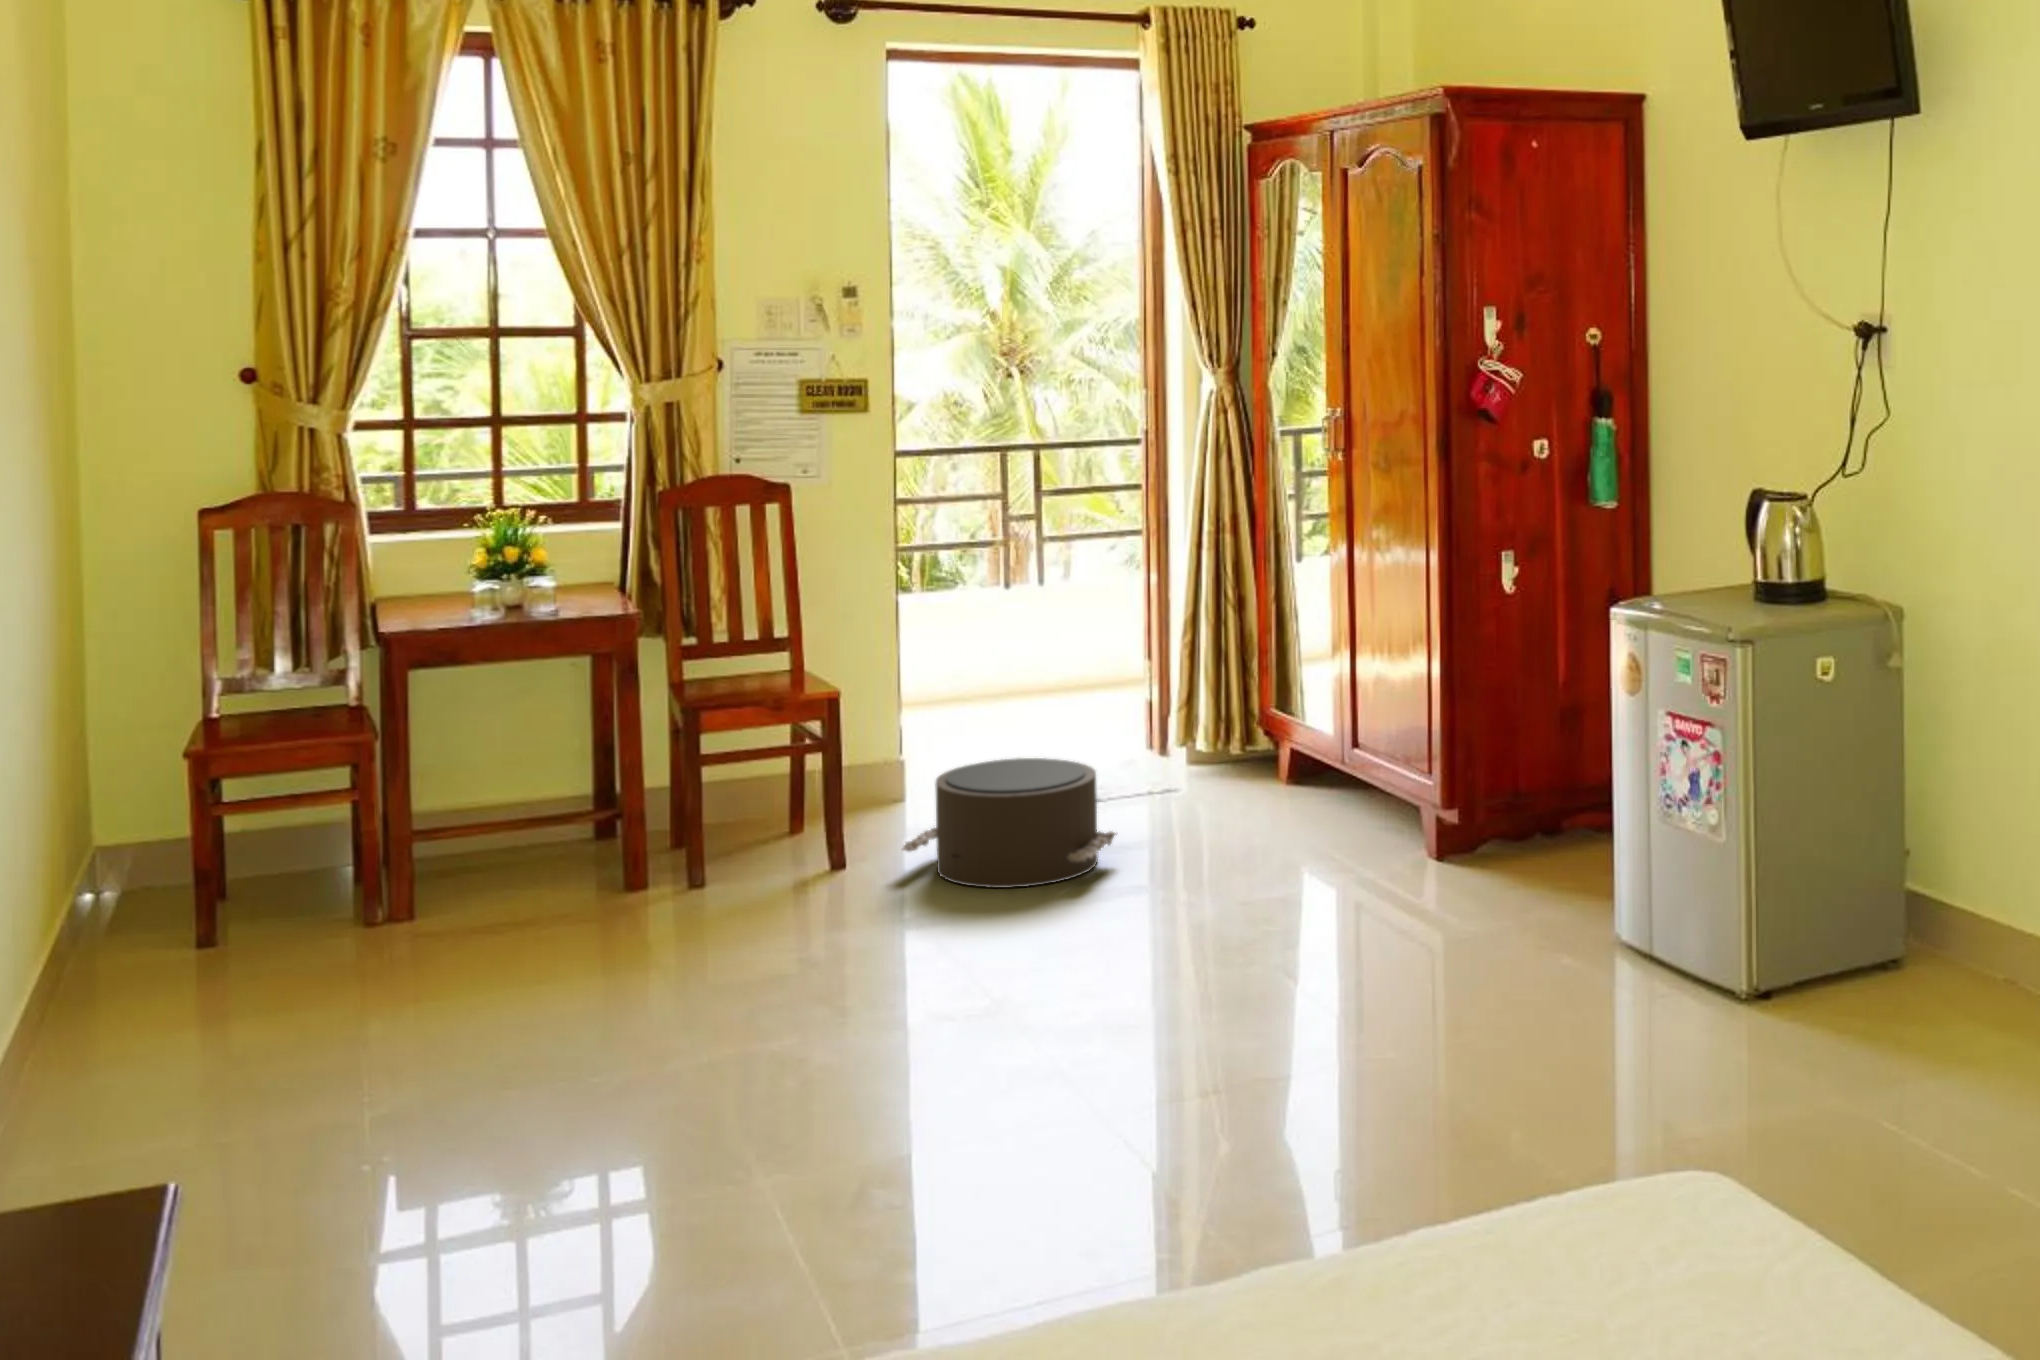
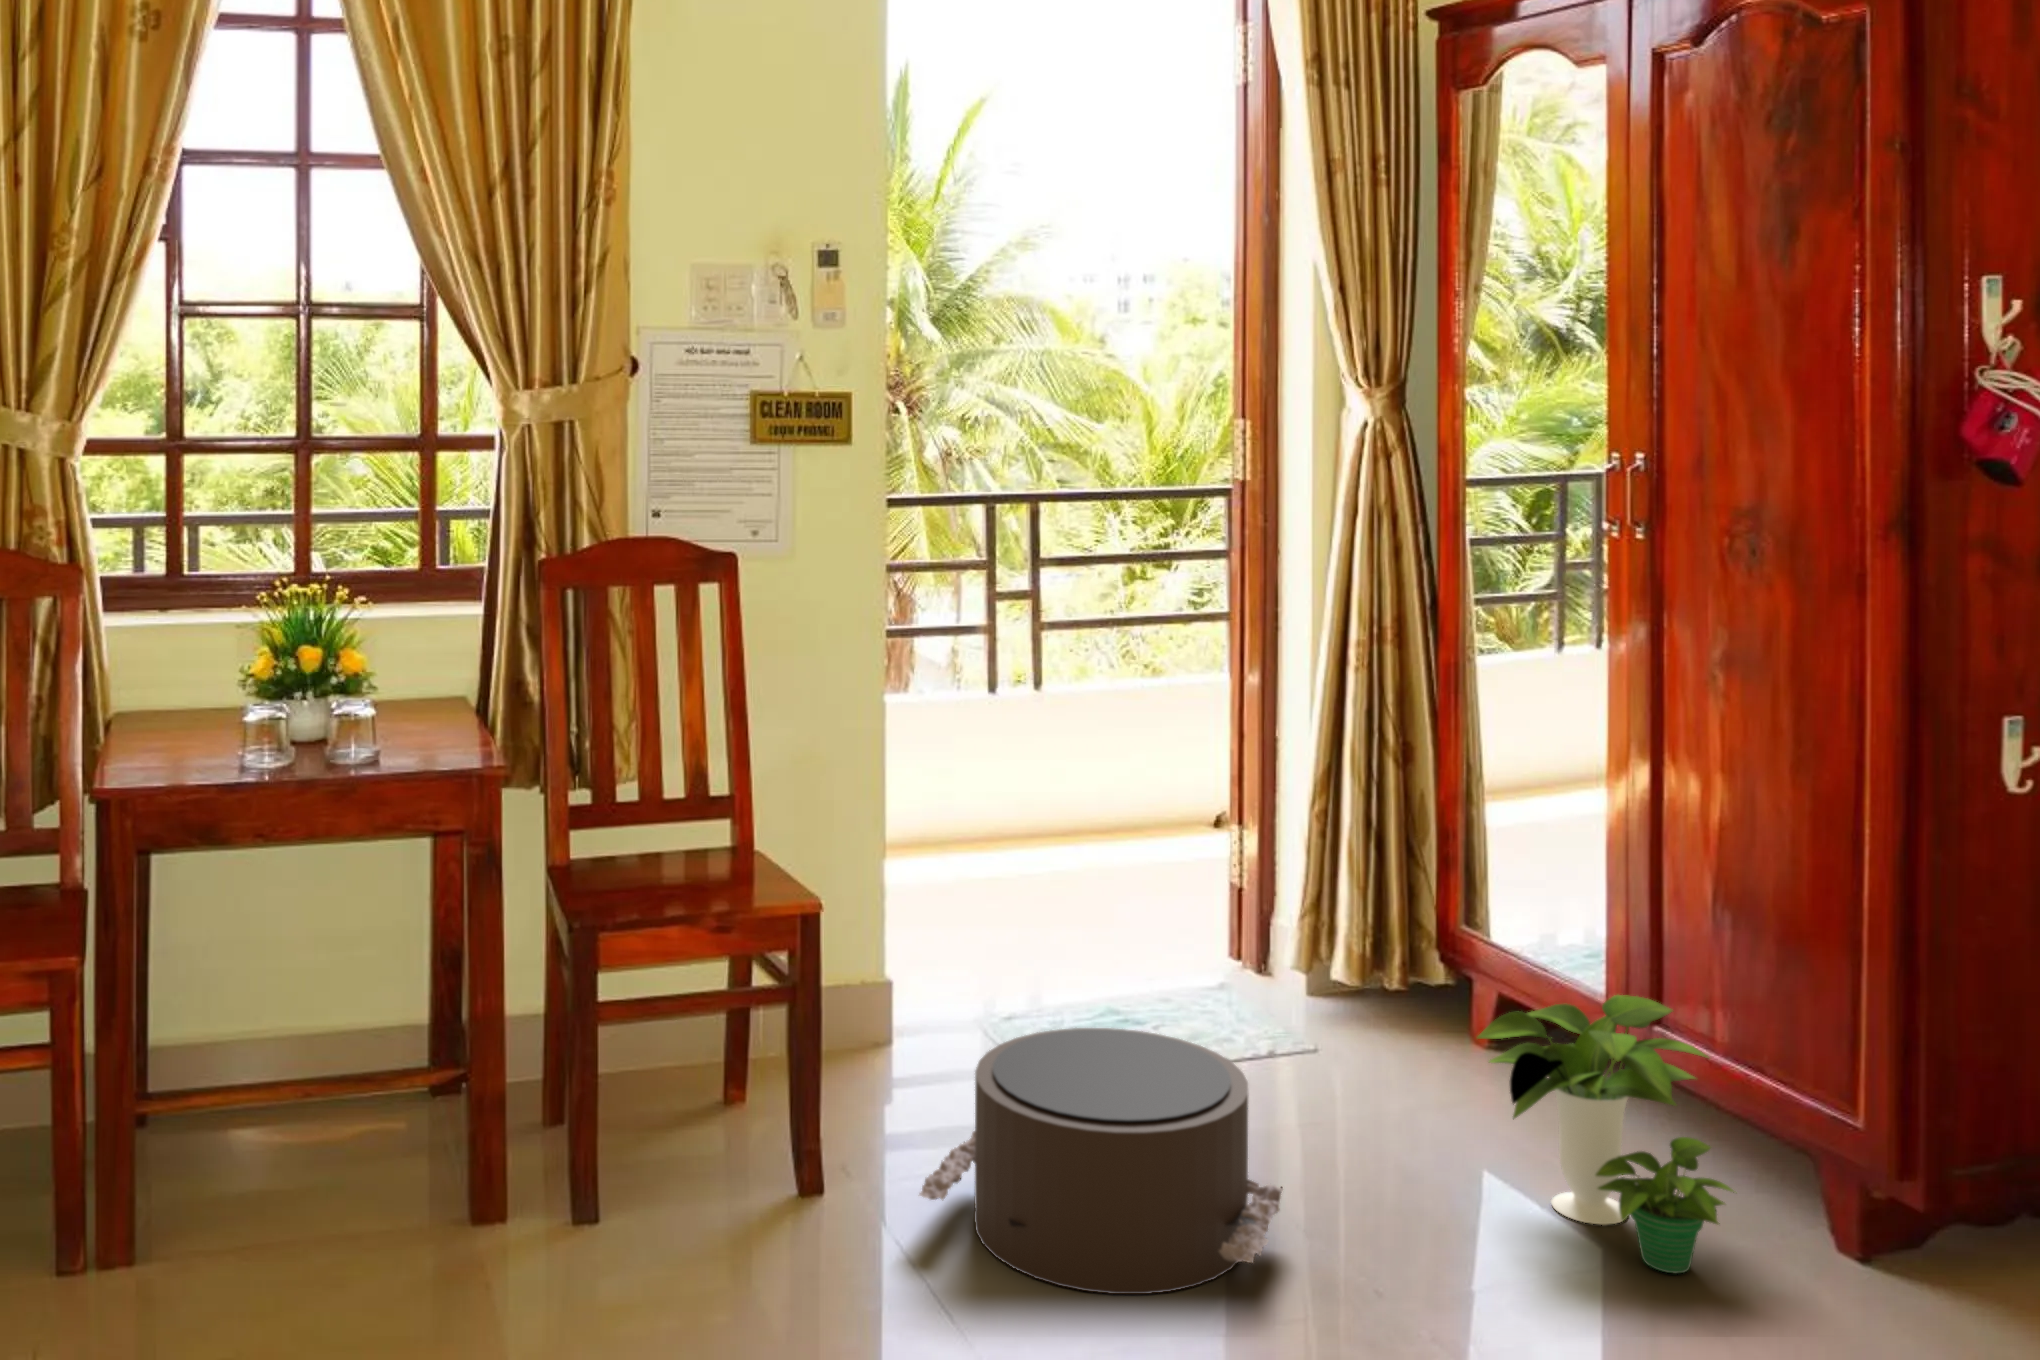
potted plant: none [1236,717,1363,859] -> present [1477,995,1734,1273]

